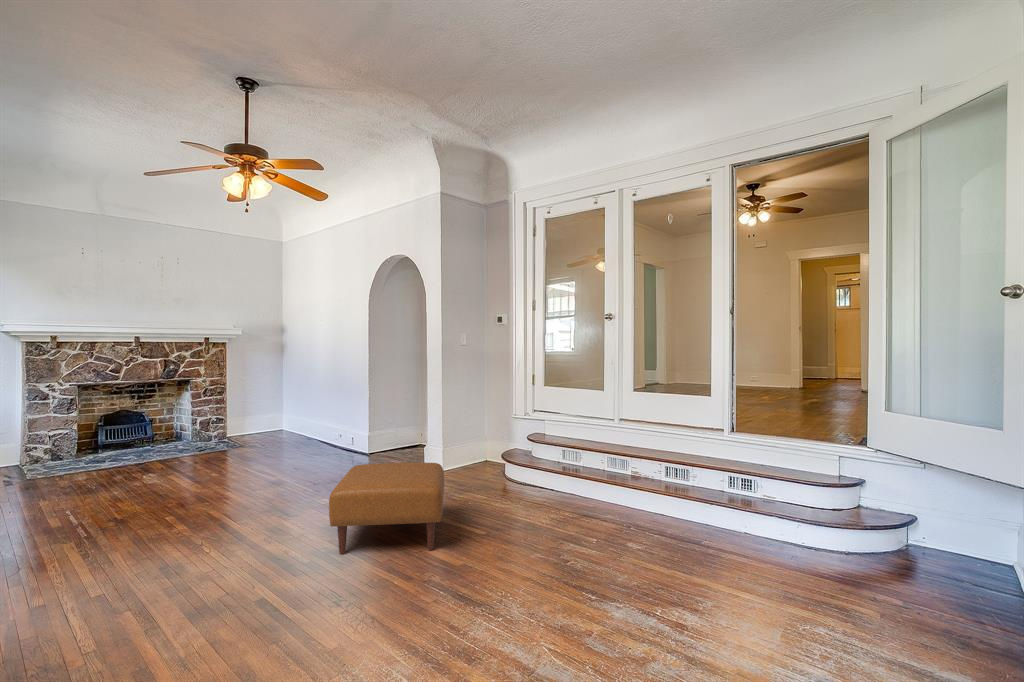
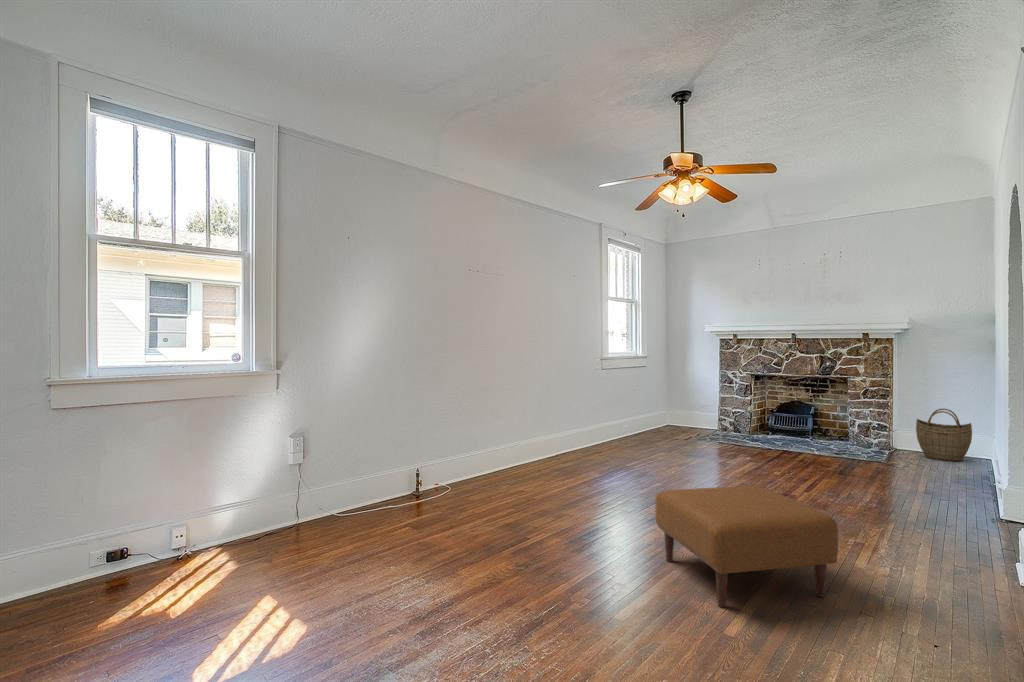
woven basket: none [245,398,283,439] -> present [916,409,972,462]

